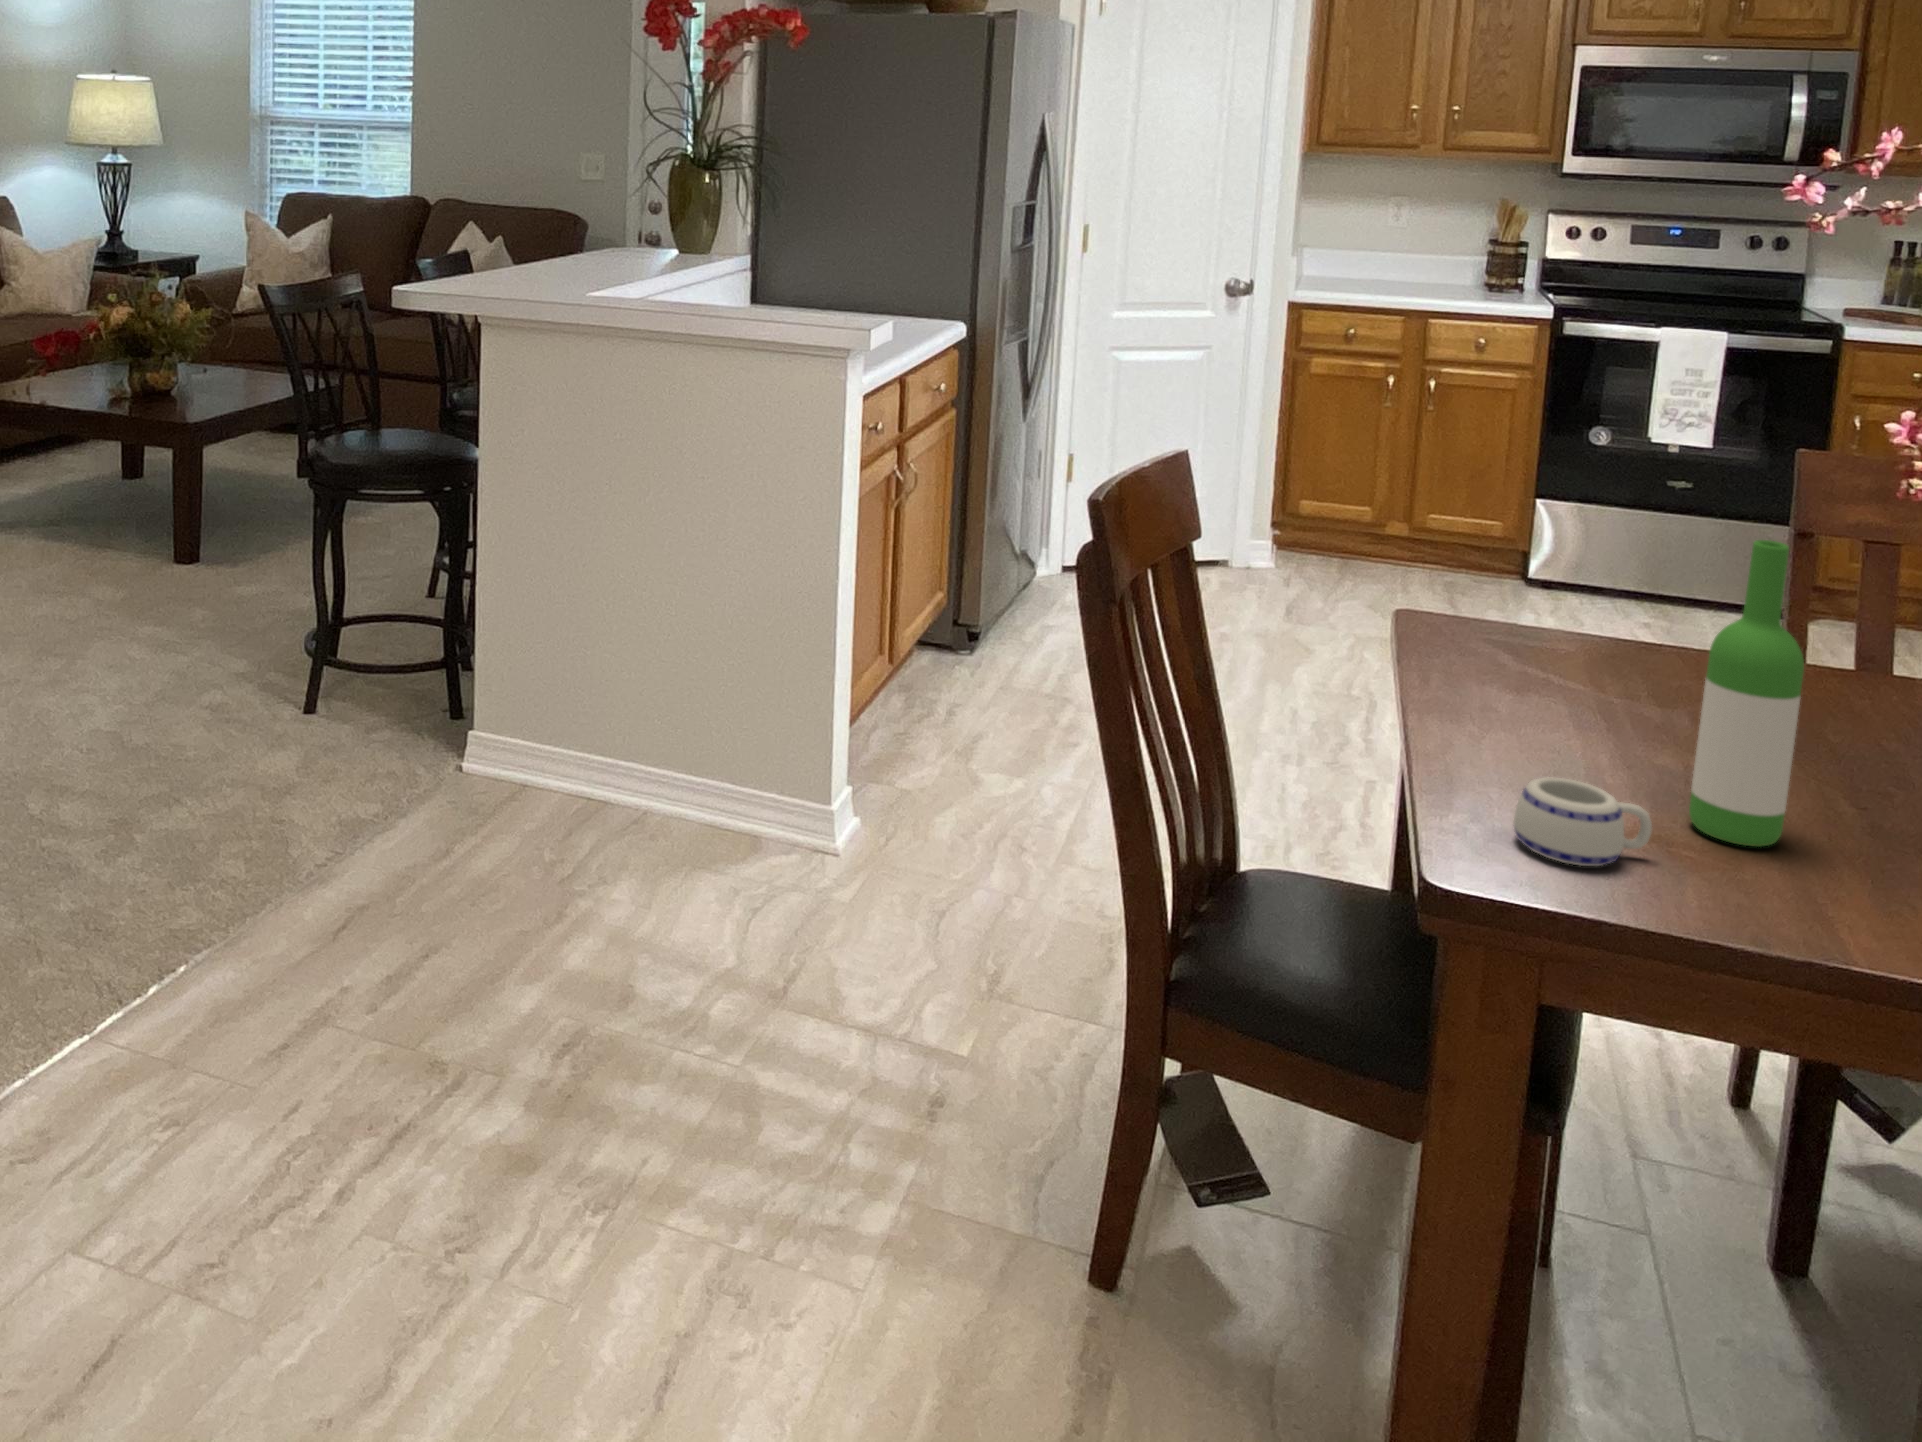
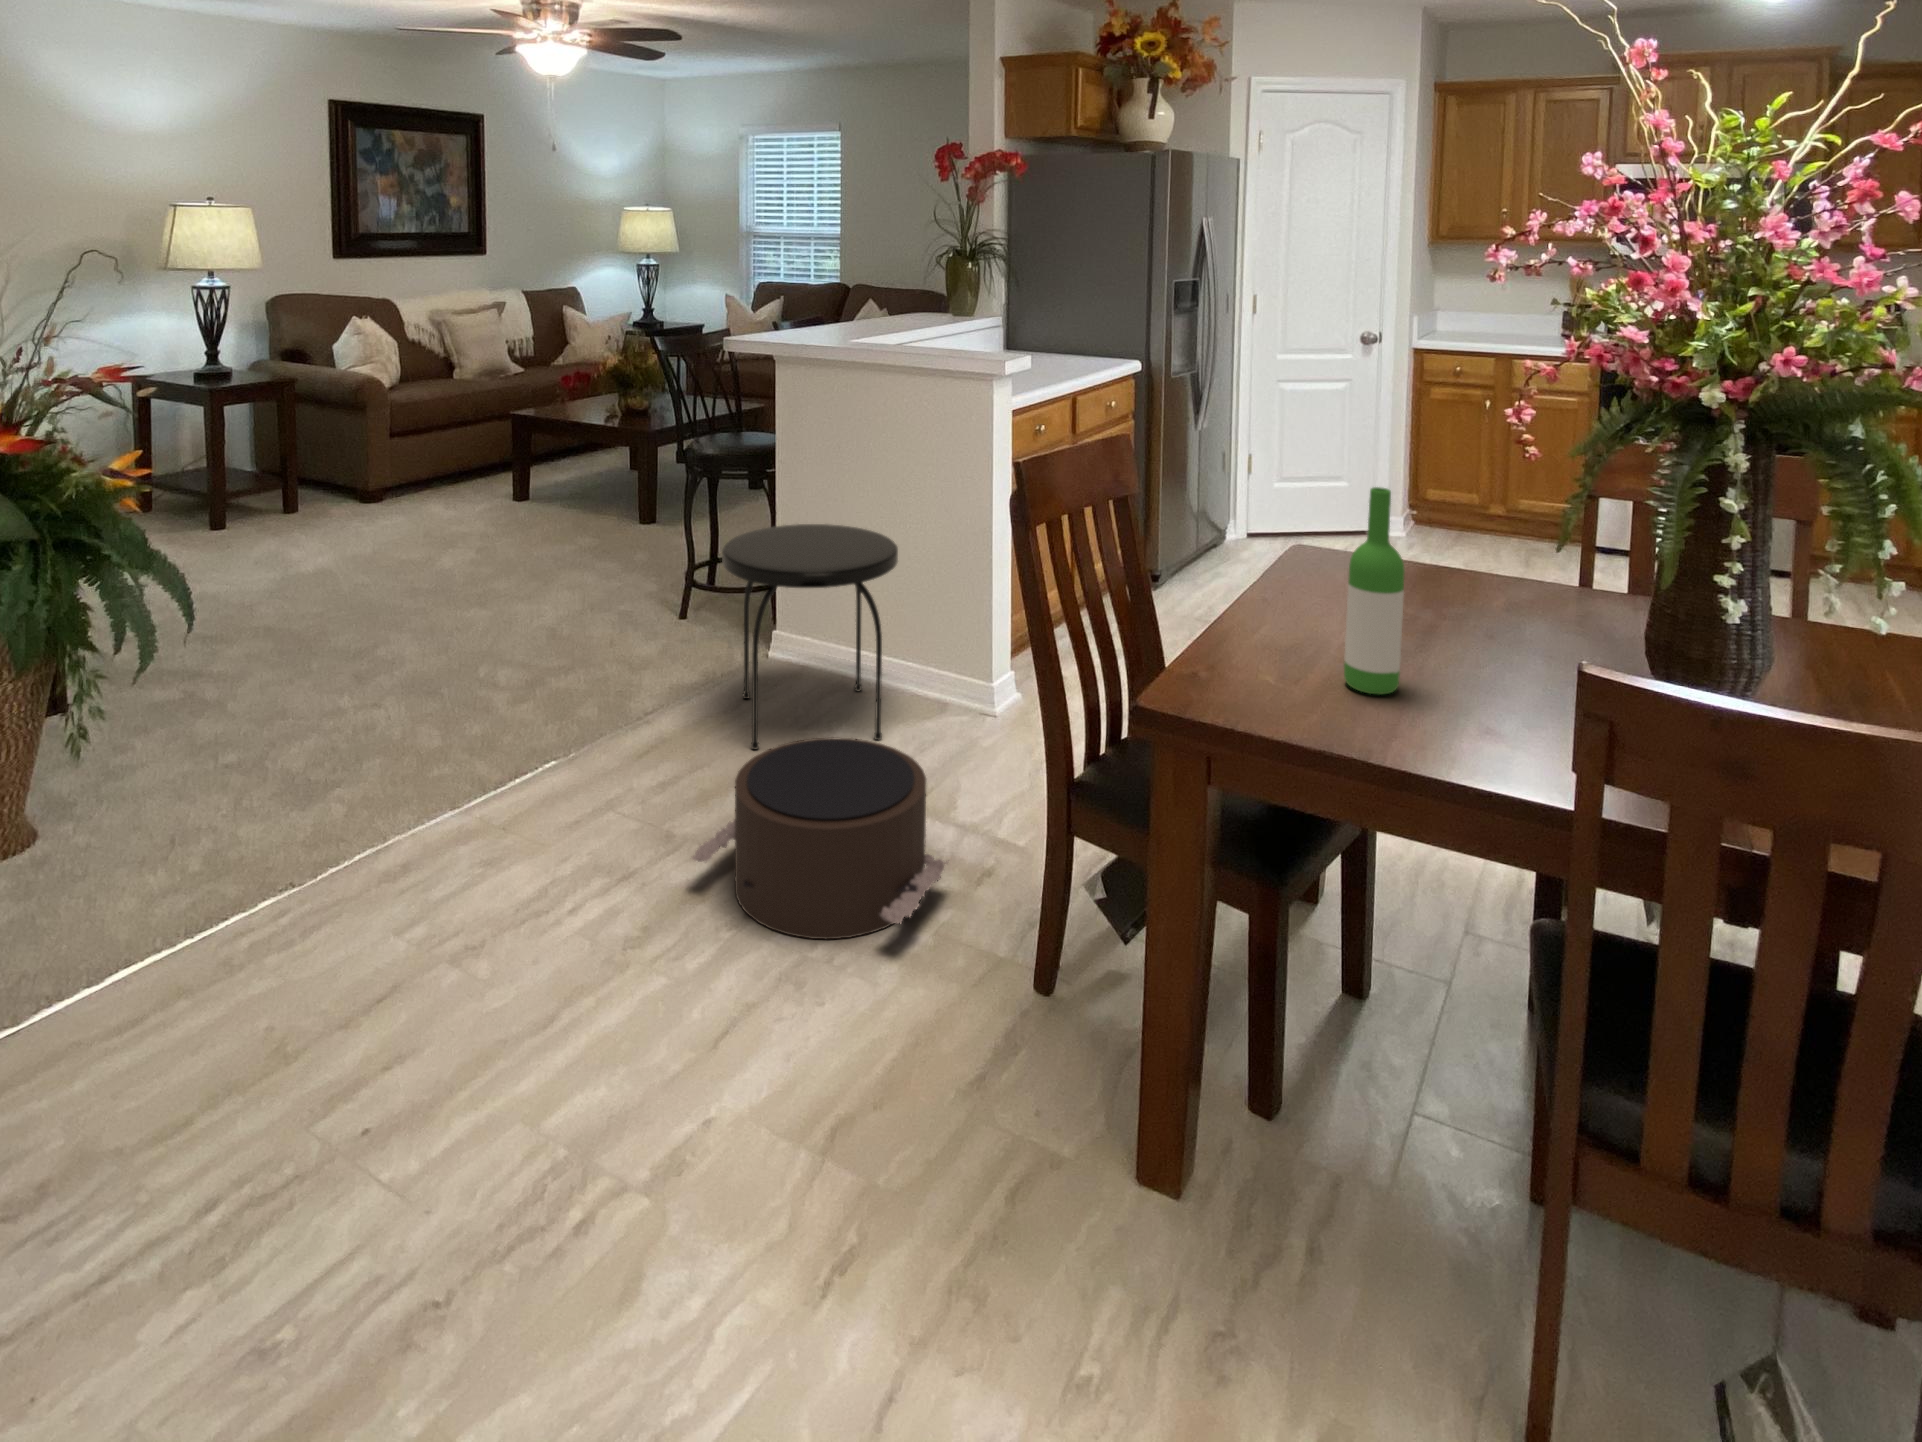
side table: none [443,567,708,911] -> present [722,524,898,749]
mug: present [1514,777,1652,866] -> none [1207,644,1293,701]
pouf: none [516,899,902,1214] -> present [692,737,948,939]

